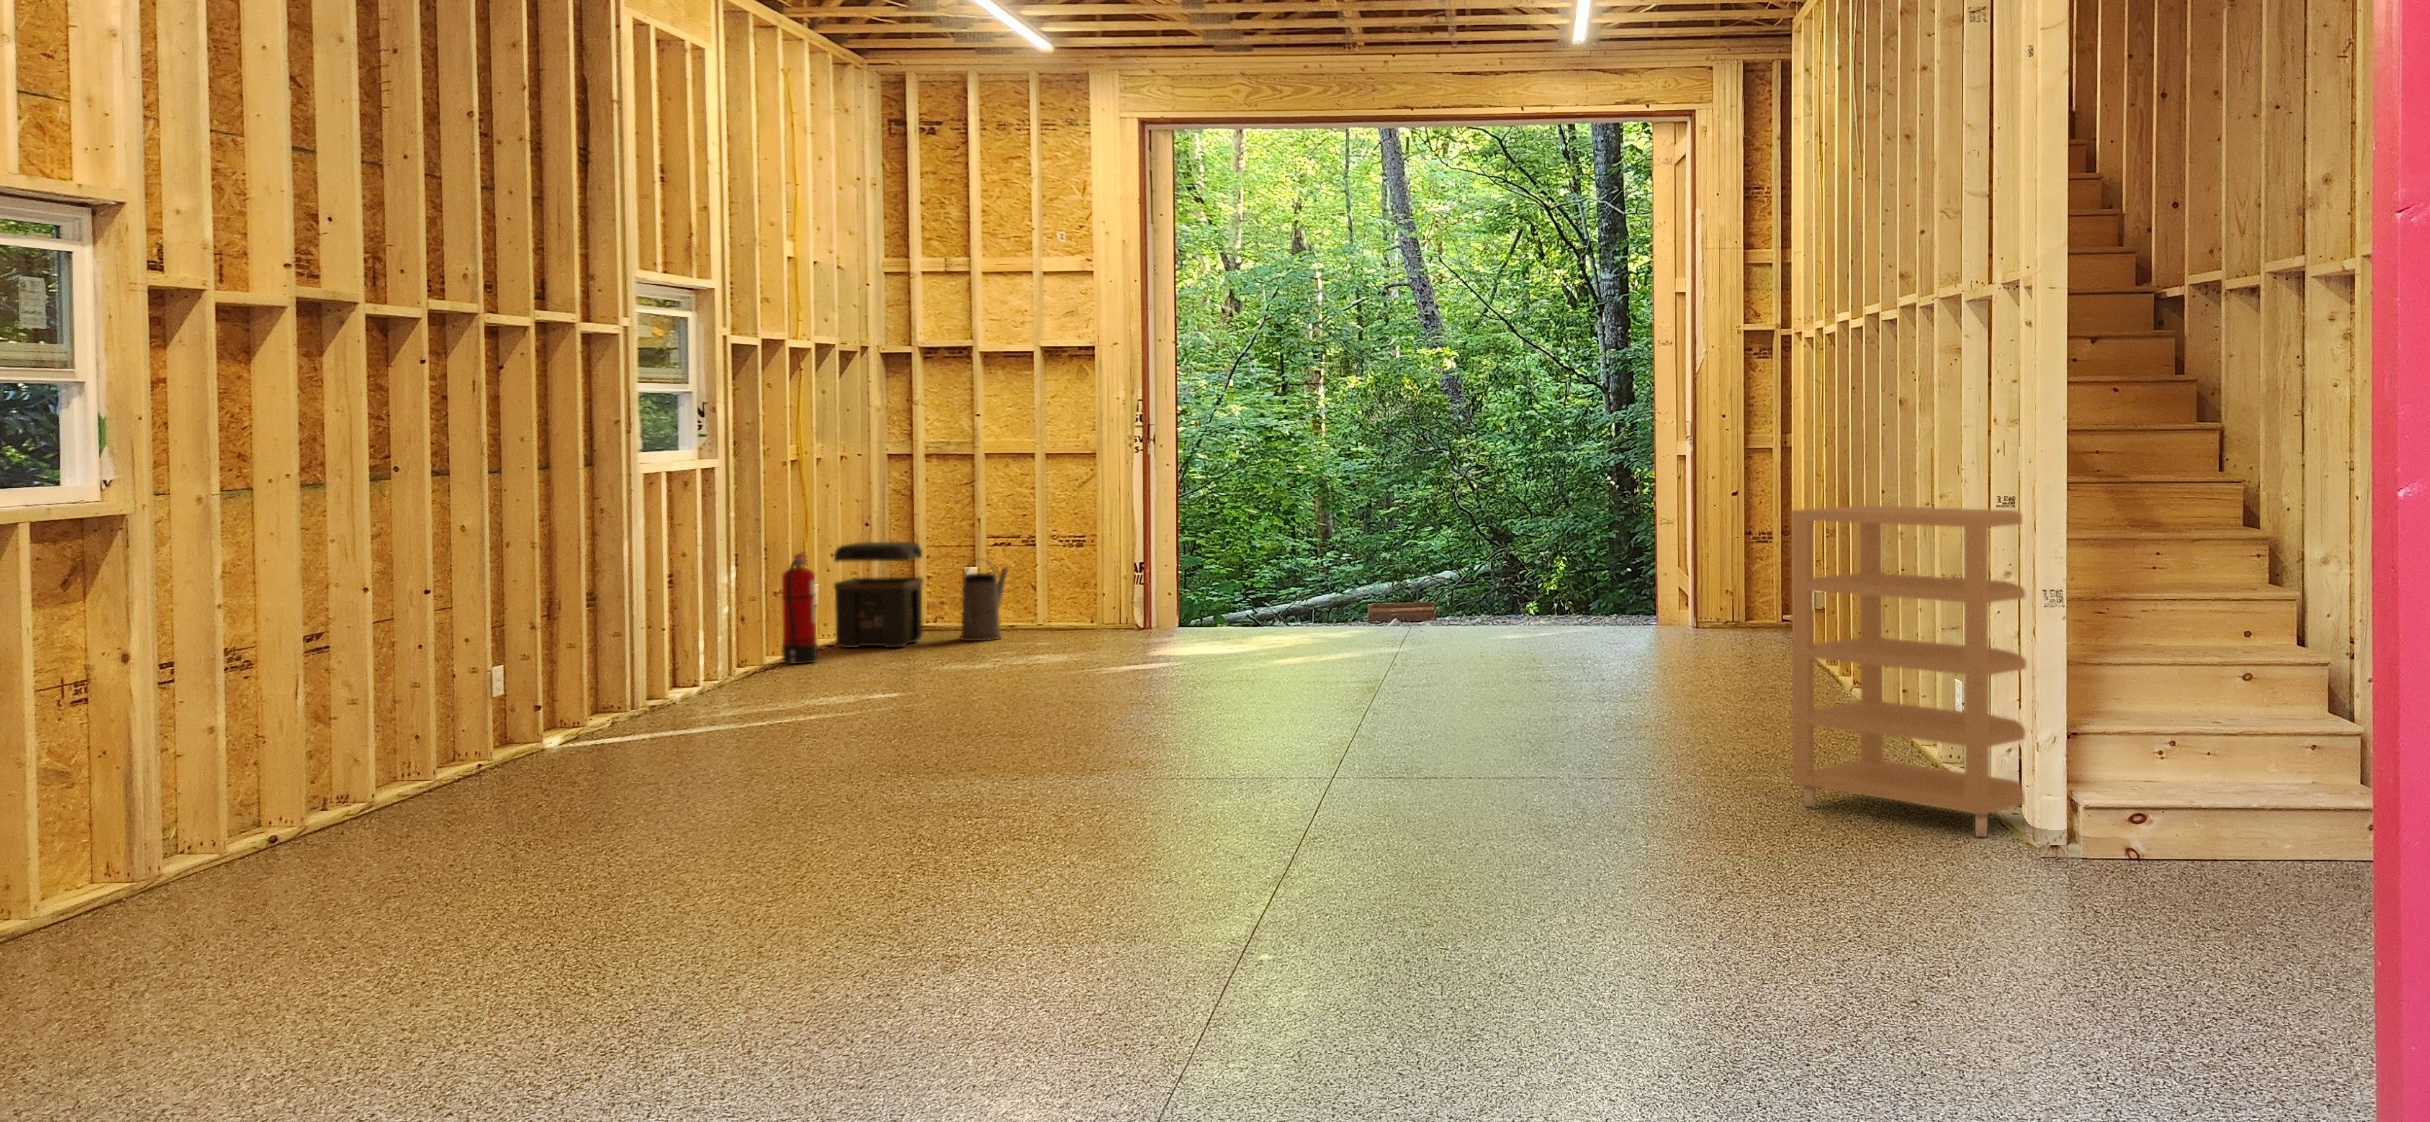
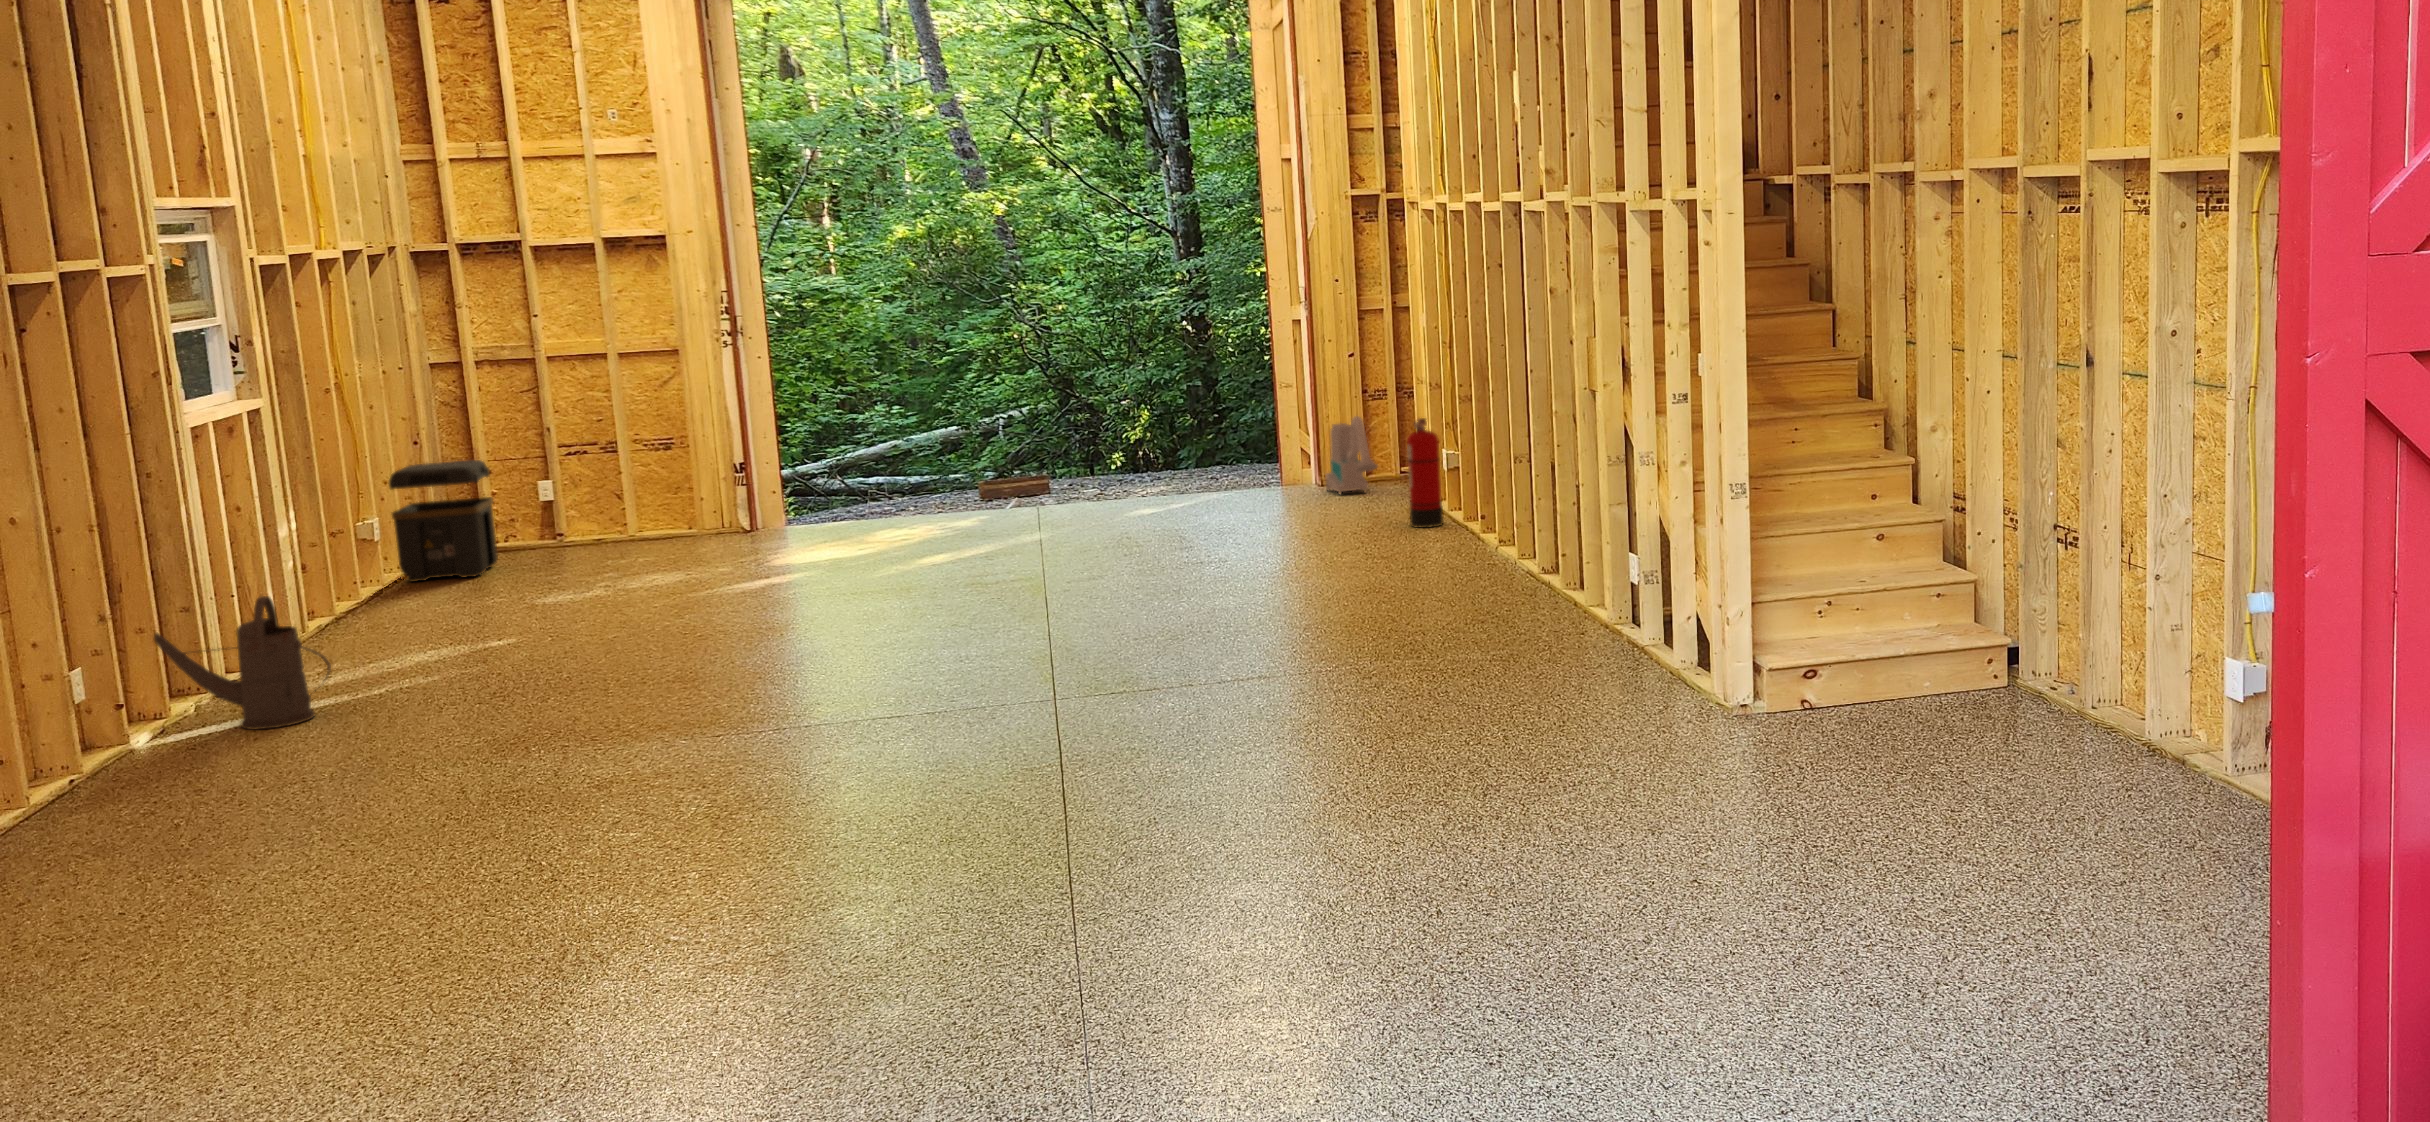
shelving unit: present [1791,506,2026,837] -> none [1494,406,1743,714]
fire extinguisher: present [782,552,817,664] -> present [1407,418,1443,528]
vacuum cleaner: none [1707,555,1756,637] -> present [1326,416,1377,494]
watering can: present [960,561,1008,641] -> present [154,596,331,730]

